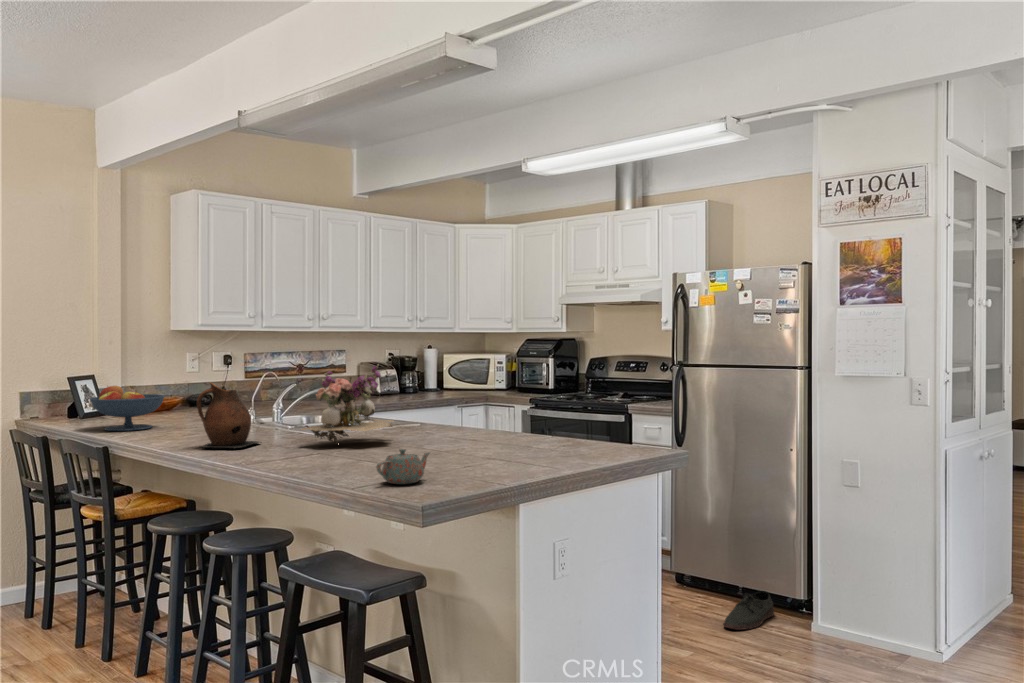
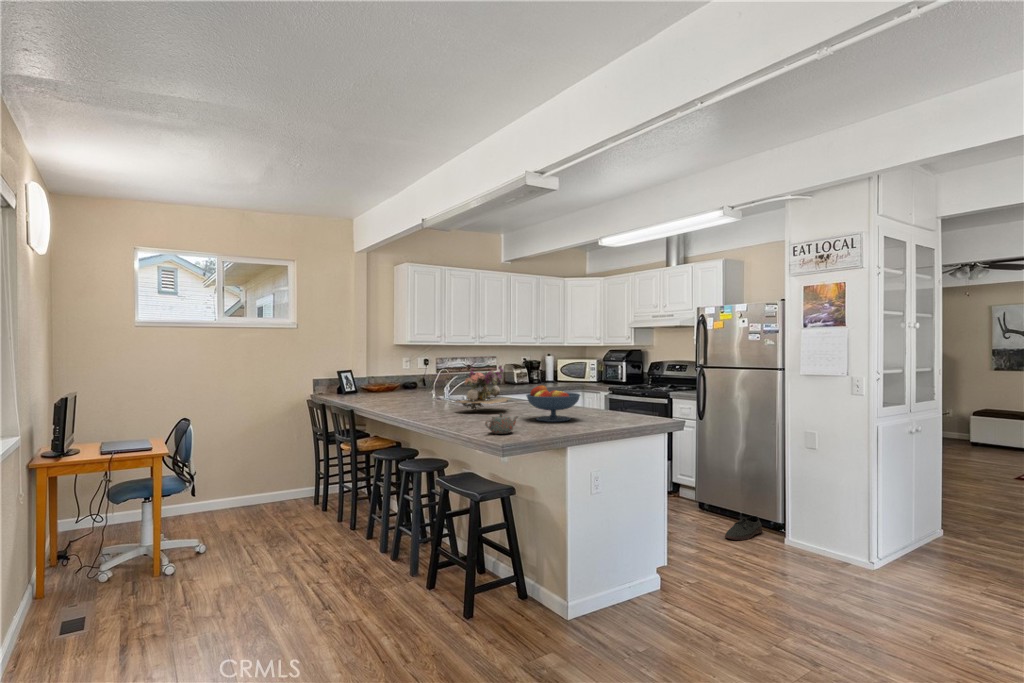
ceramic pitcher: present [197,382,259,449] -> none [398,374,434,413]
fruit bowl: present [90,386,165,431] -> present [526,386,580,422]

